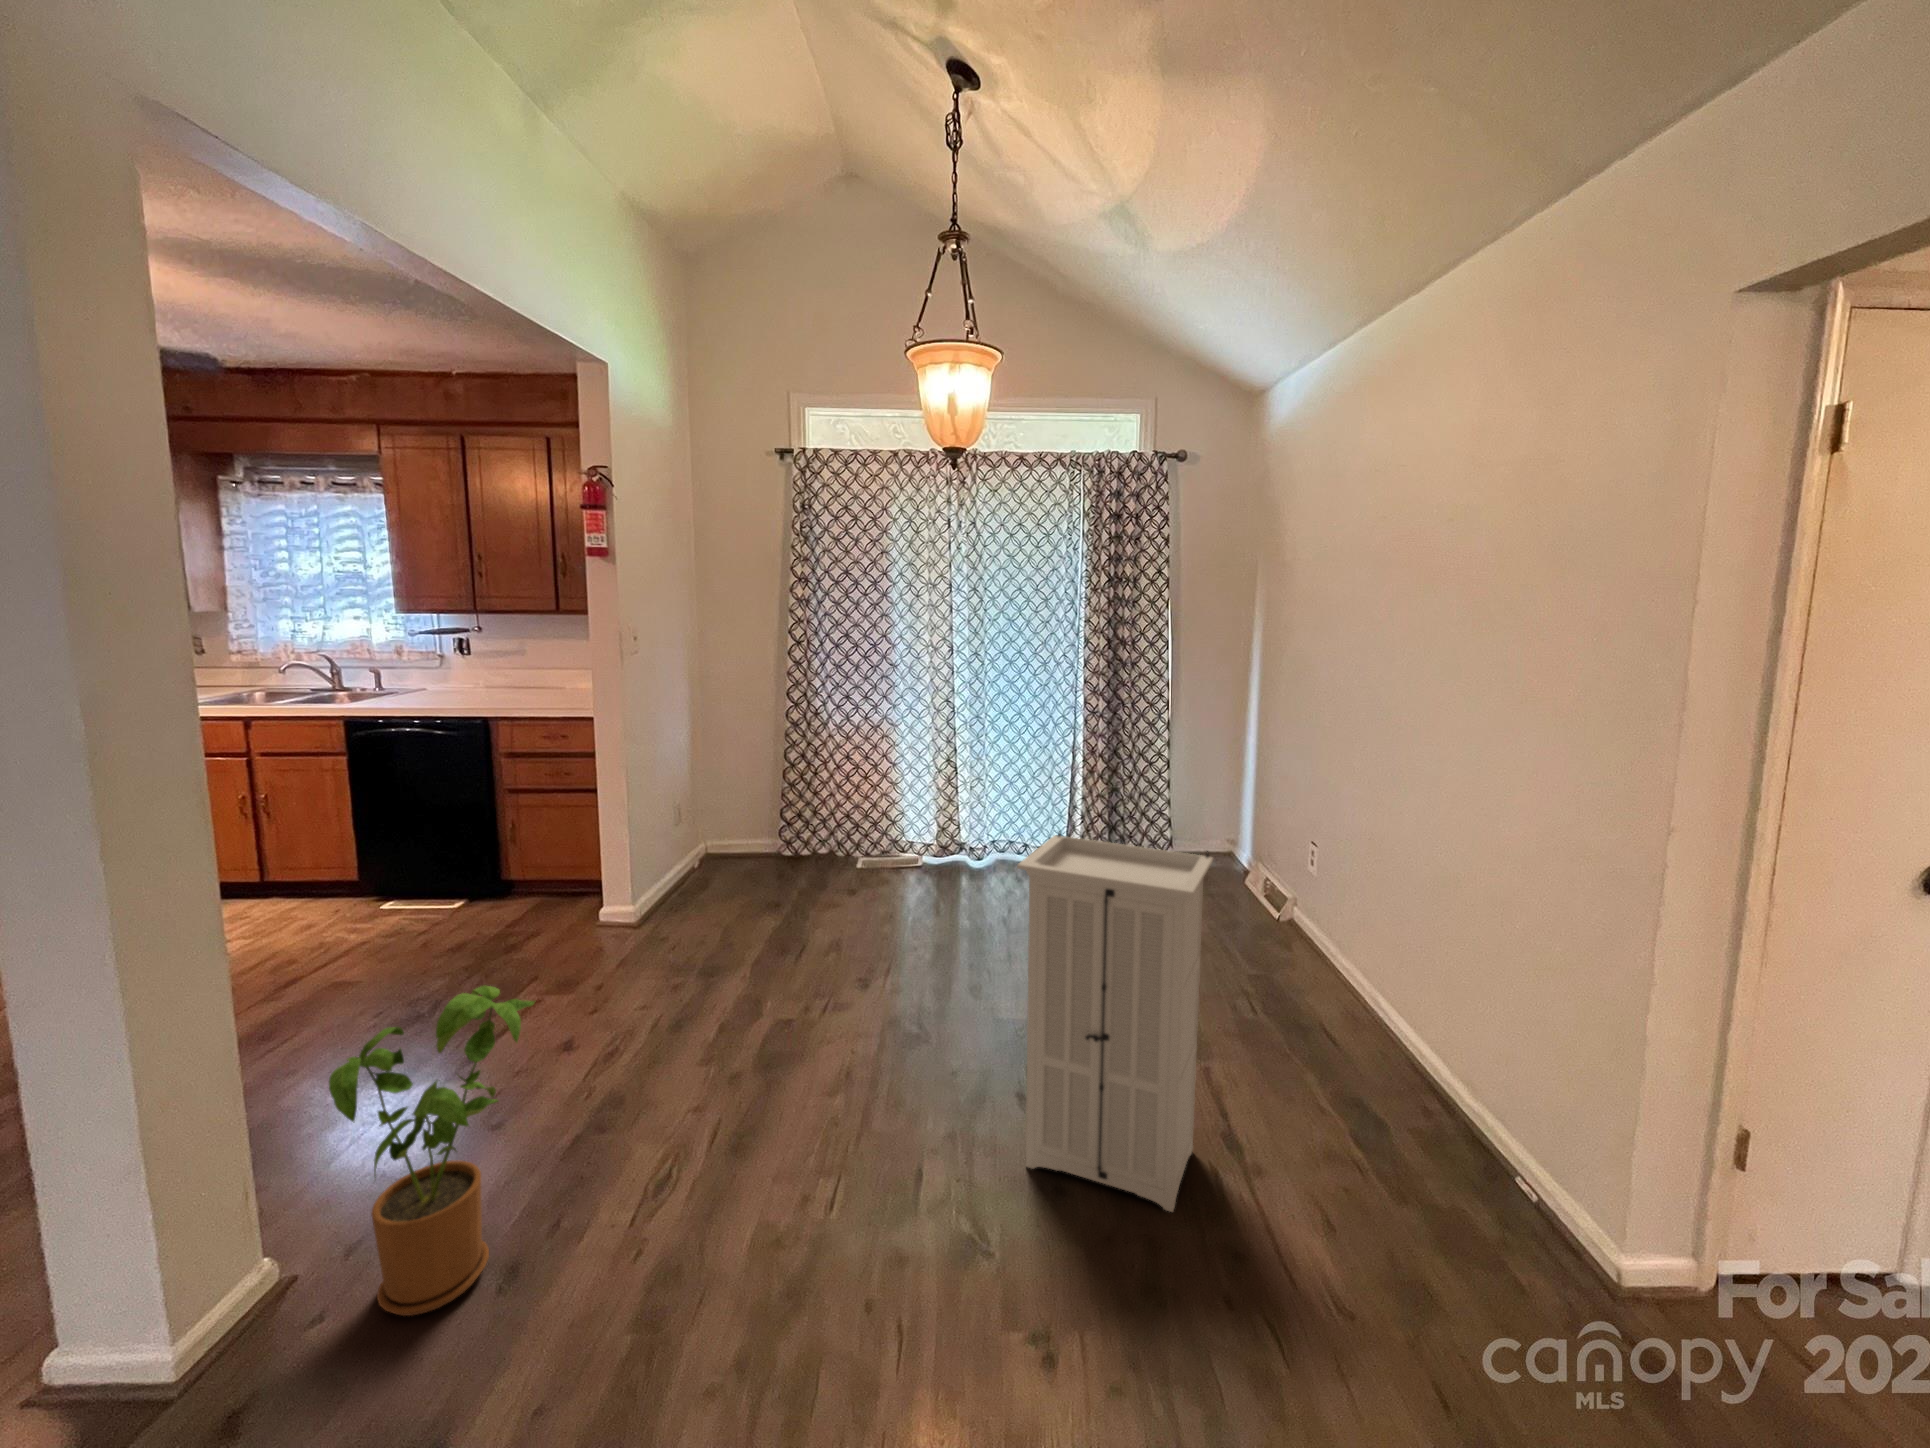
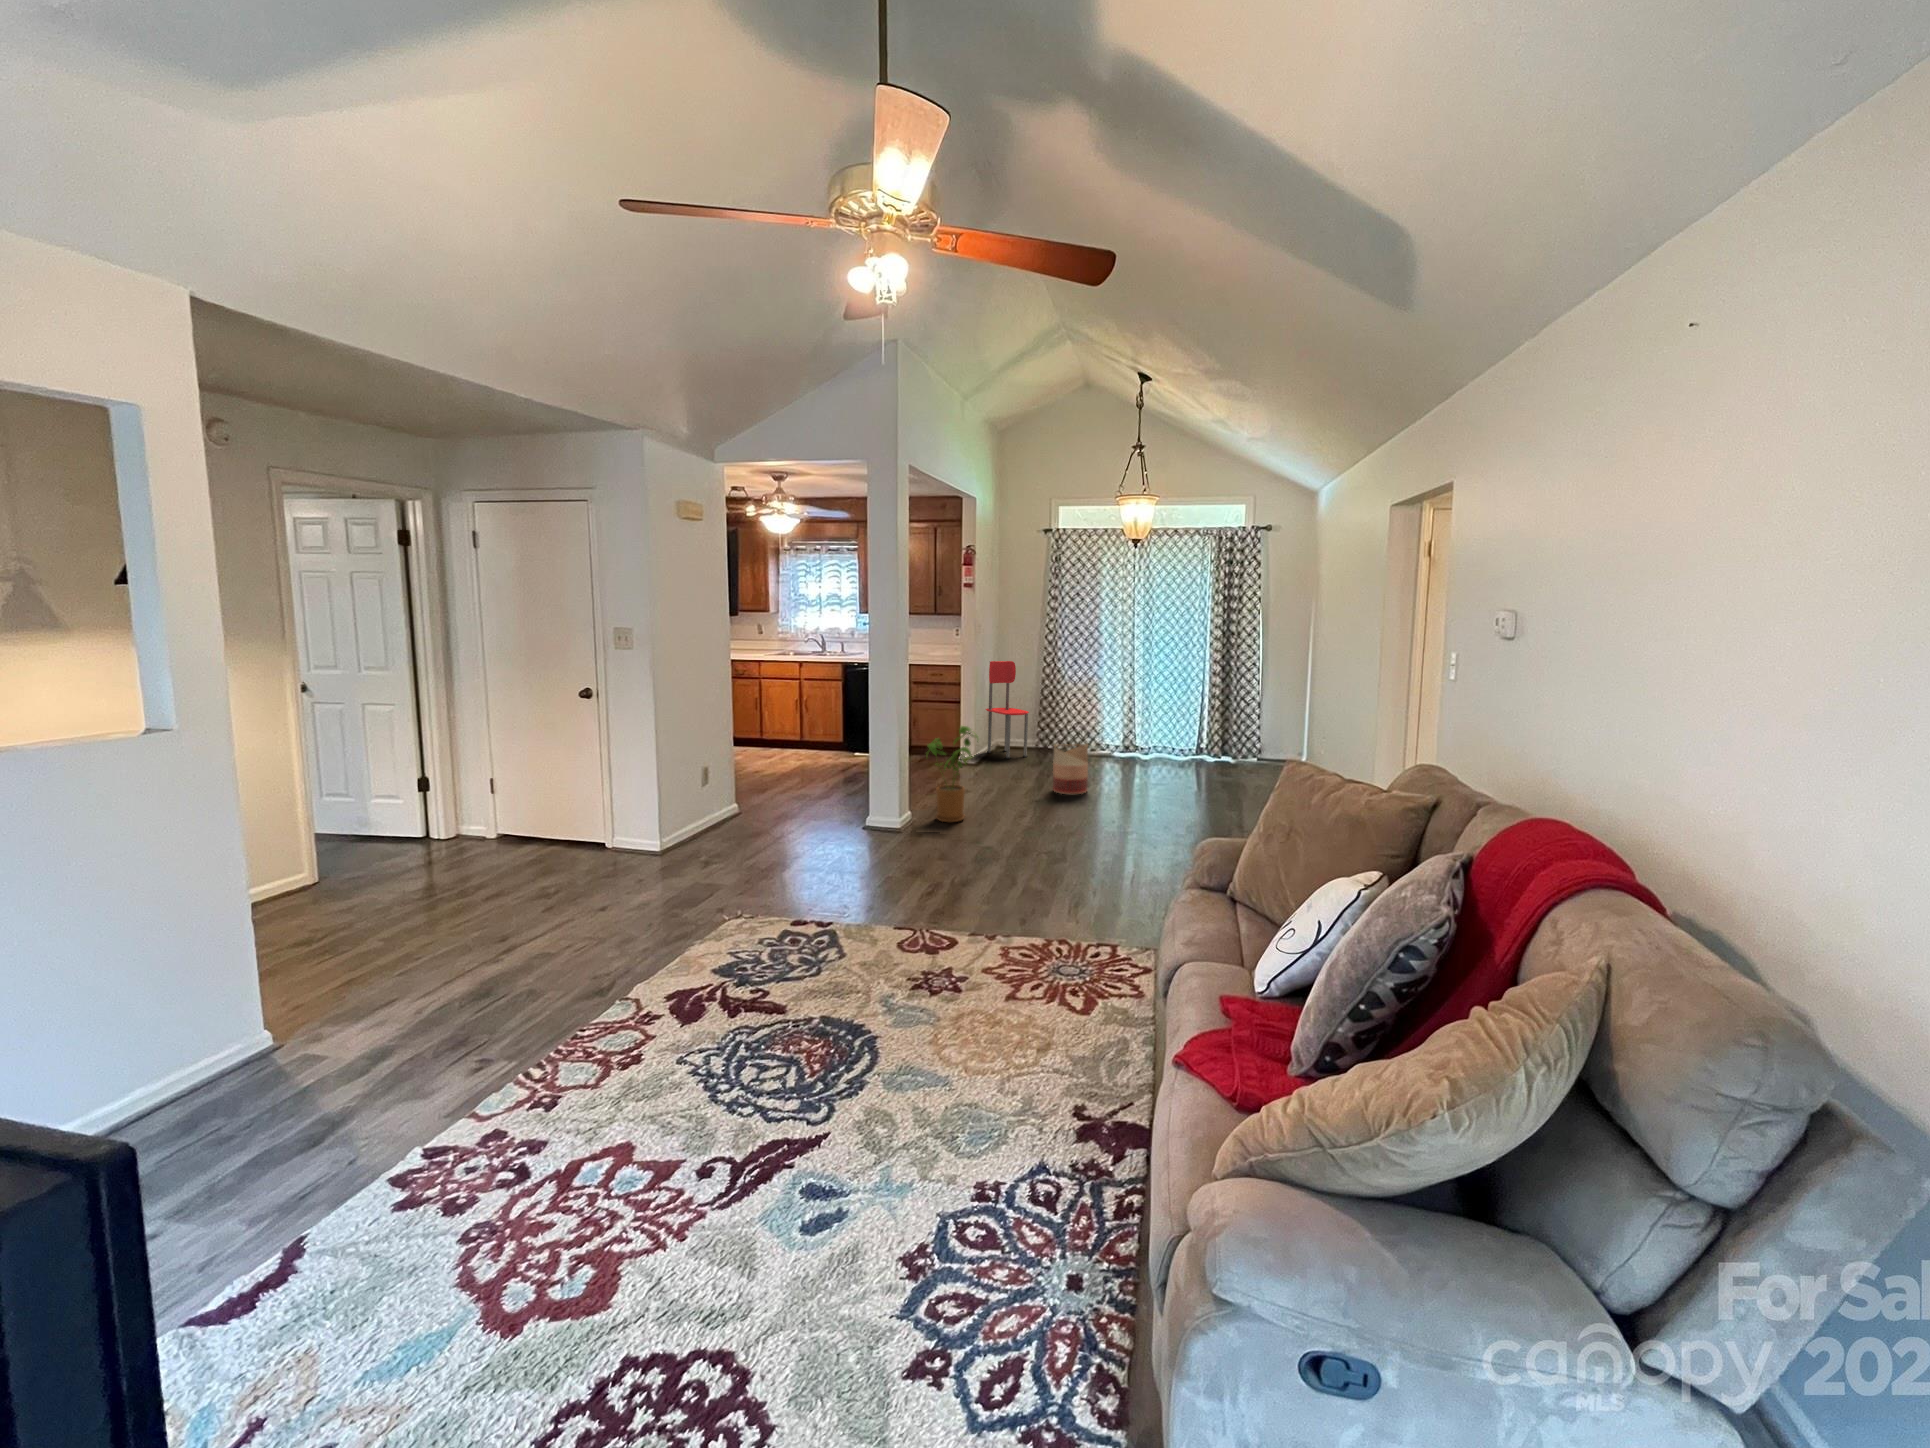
dining chair: none [670,701,758,896] -> present [986,661,1029,758]
storage cabinet: present [1017,831,1213,1212] -> none [1147,694,1225,831]
basket: none [787,913,870,1042] -> present [1053,744,1088,794]

